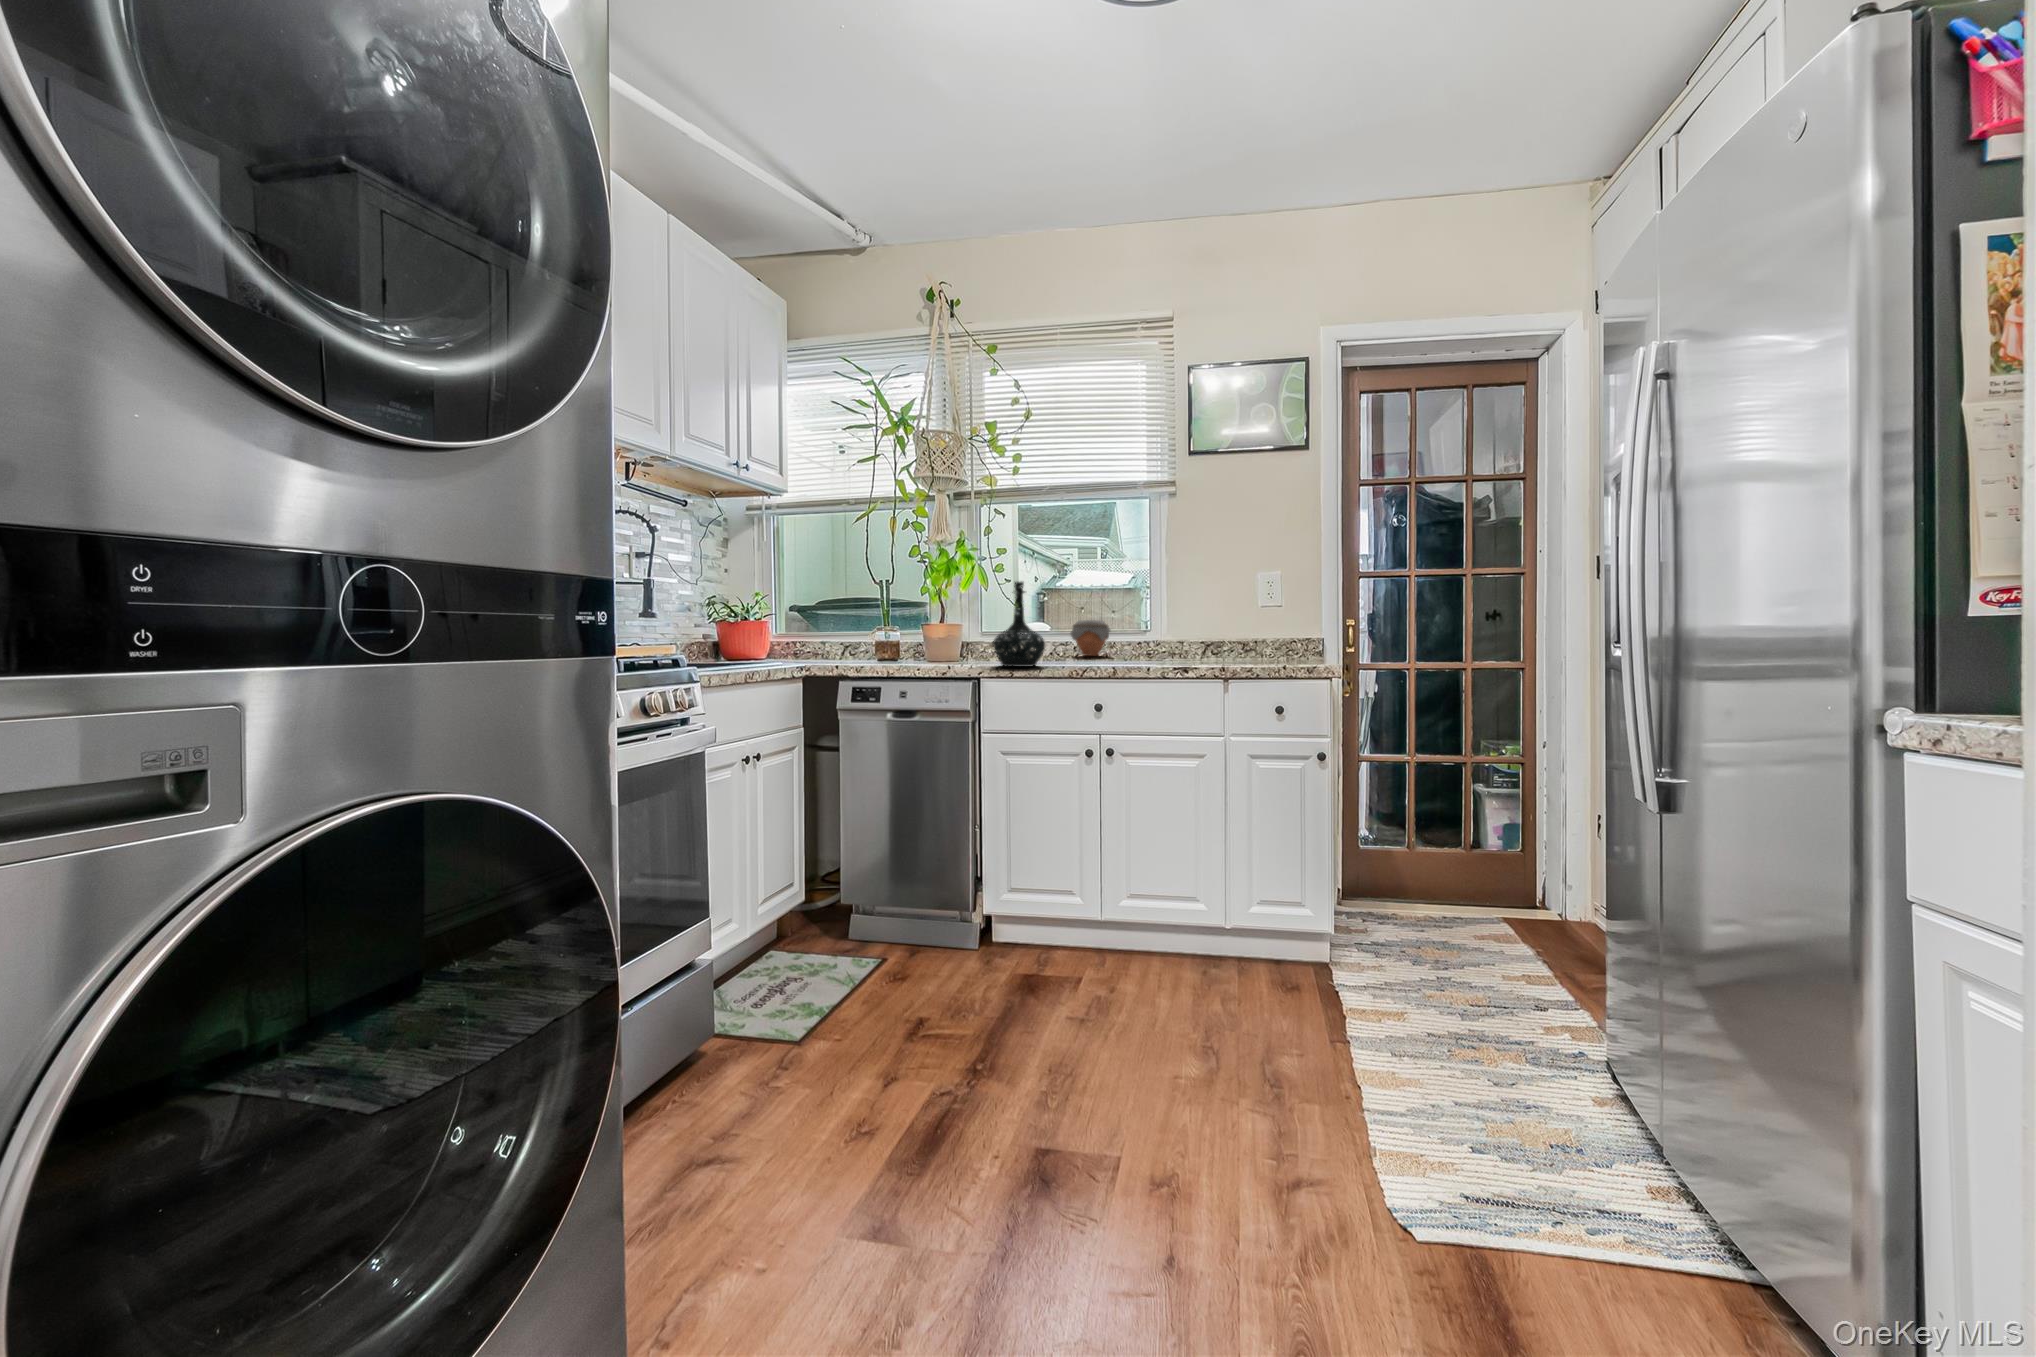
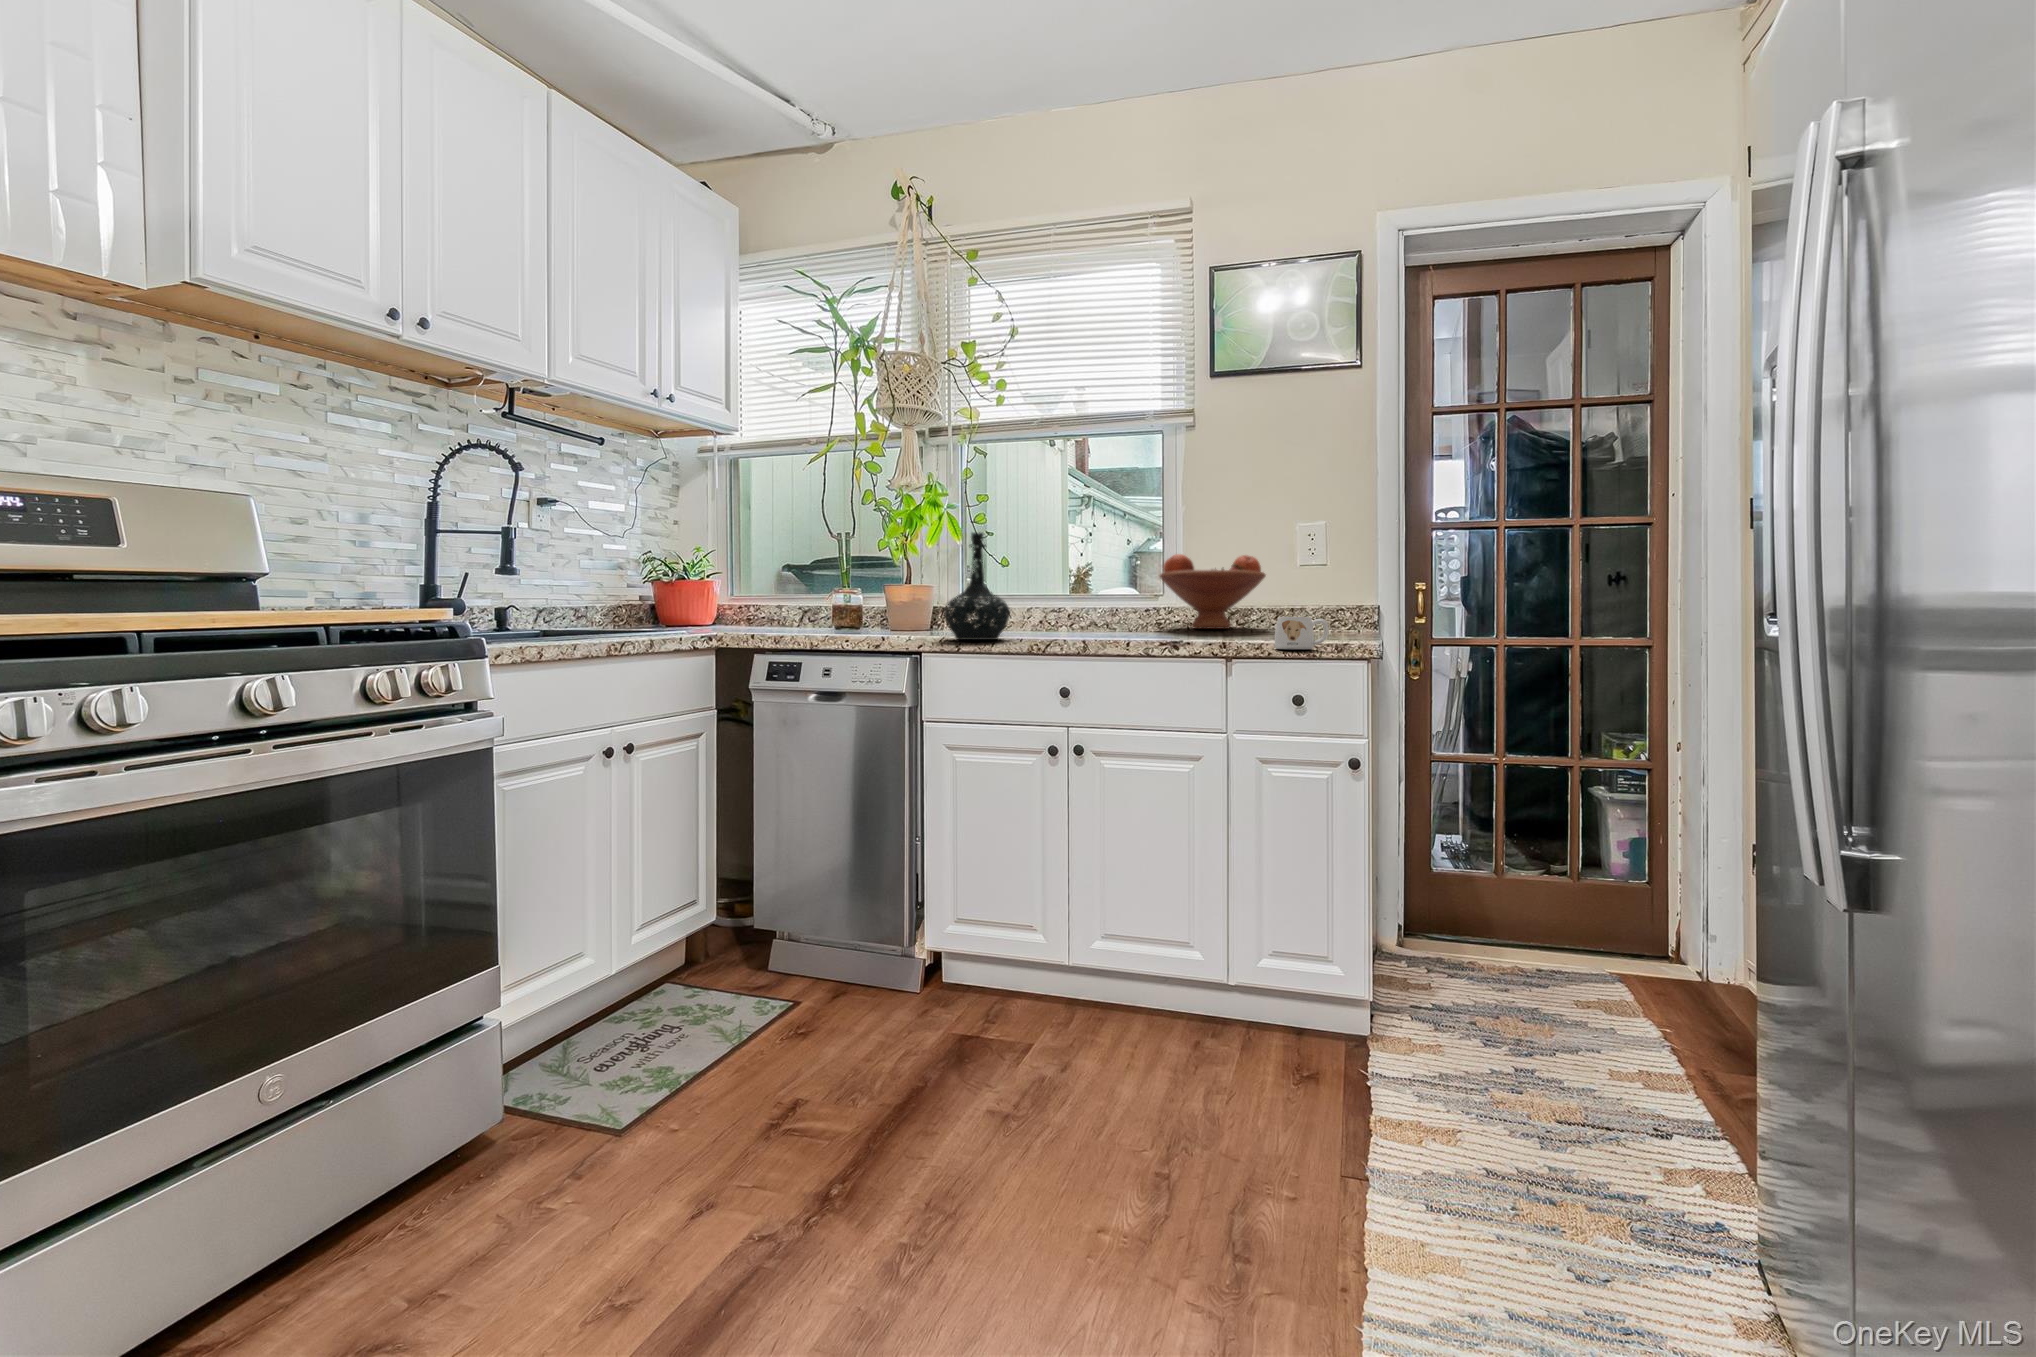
fruit bowl: none [1152,597,1235,656] -> present [1160,554,1266,629]
jar: present [1070,620,1111,656] -> none [1058,582,1110,628]
mug: none [1257,648,1297,672] -> present [1274,617,1329,649]

